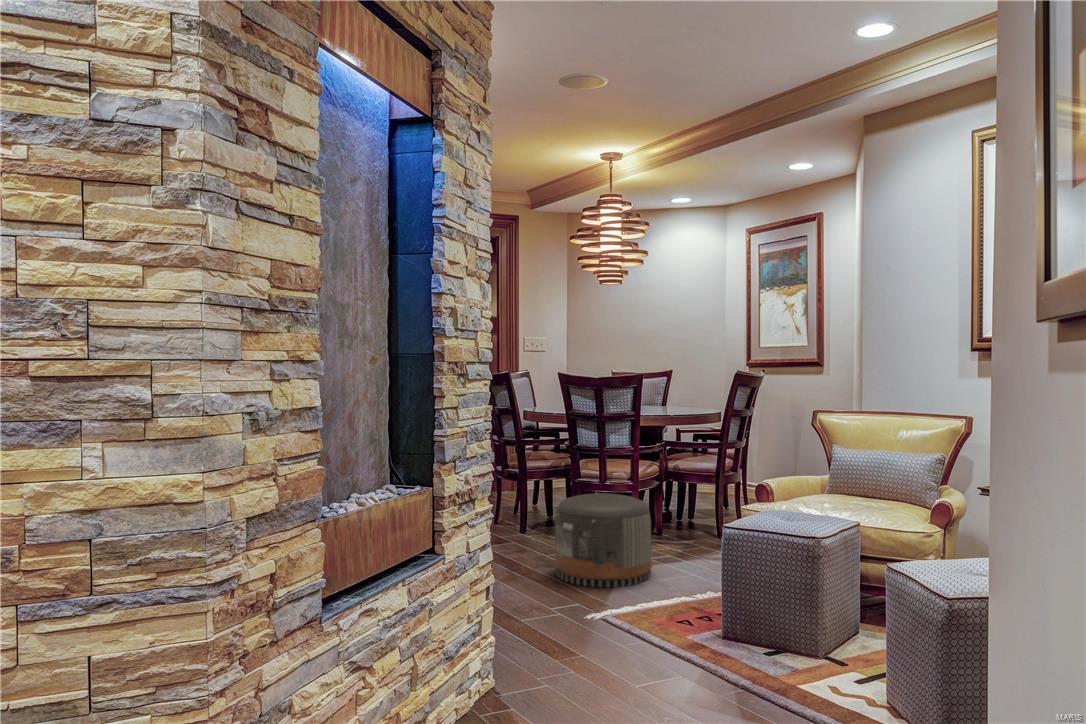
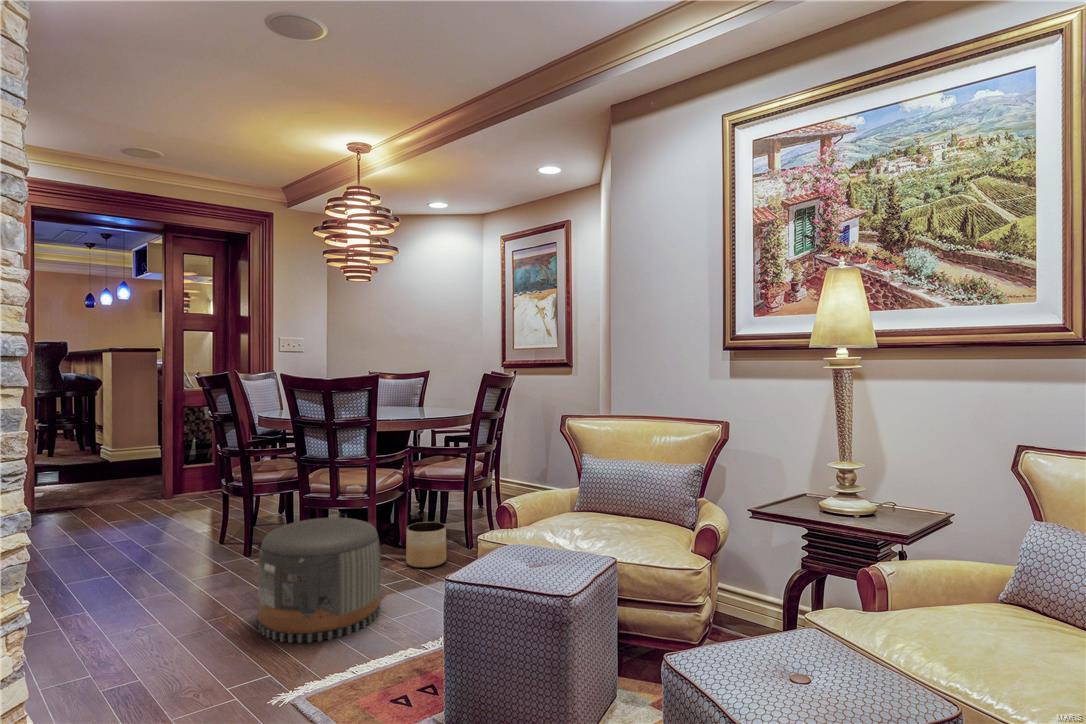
planter: none [664,510,701,550] -> present [406,522,446,568]

